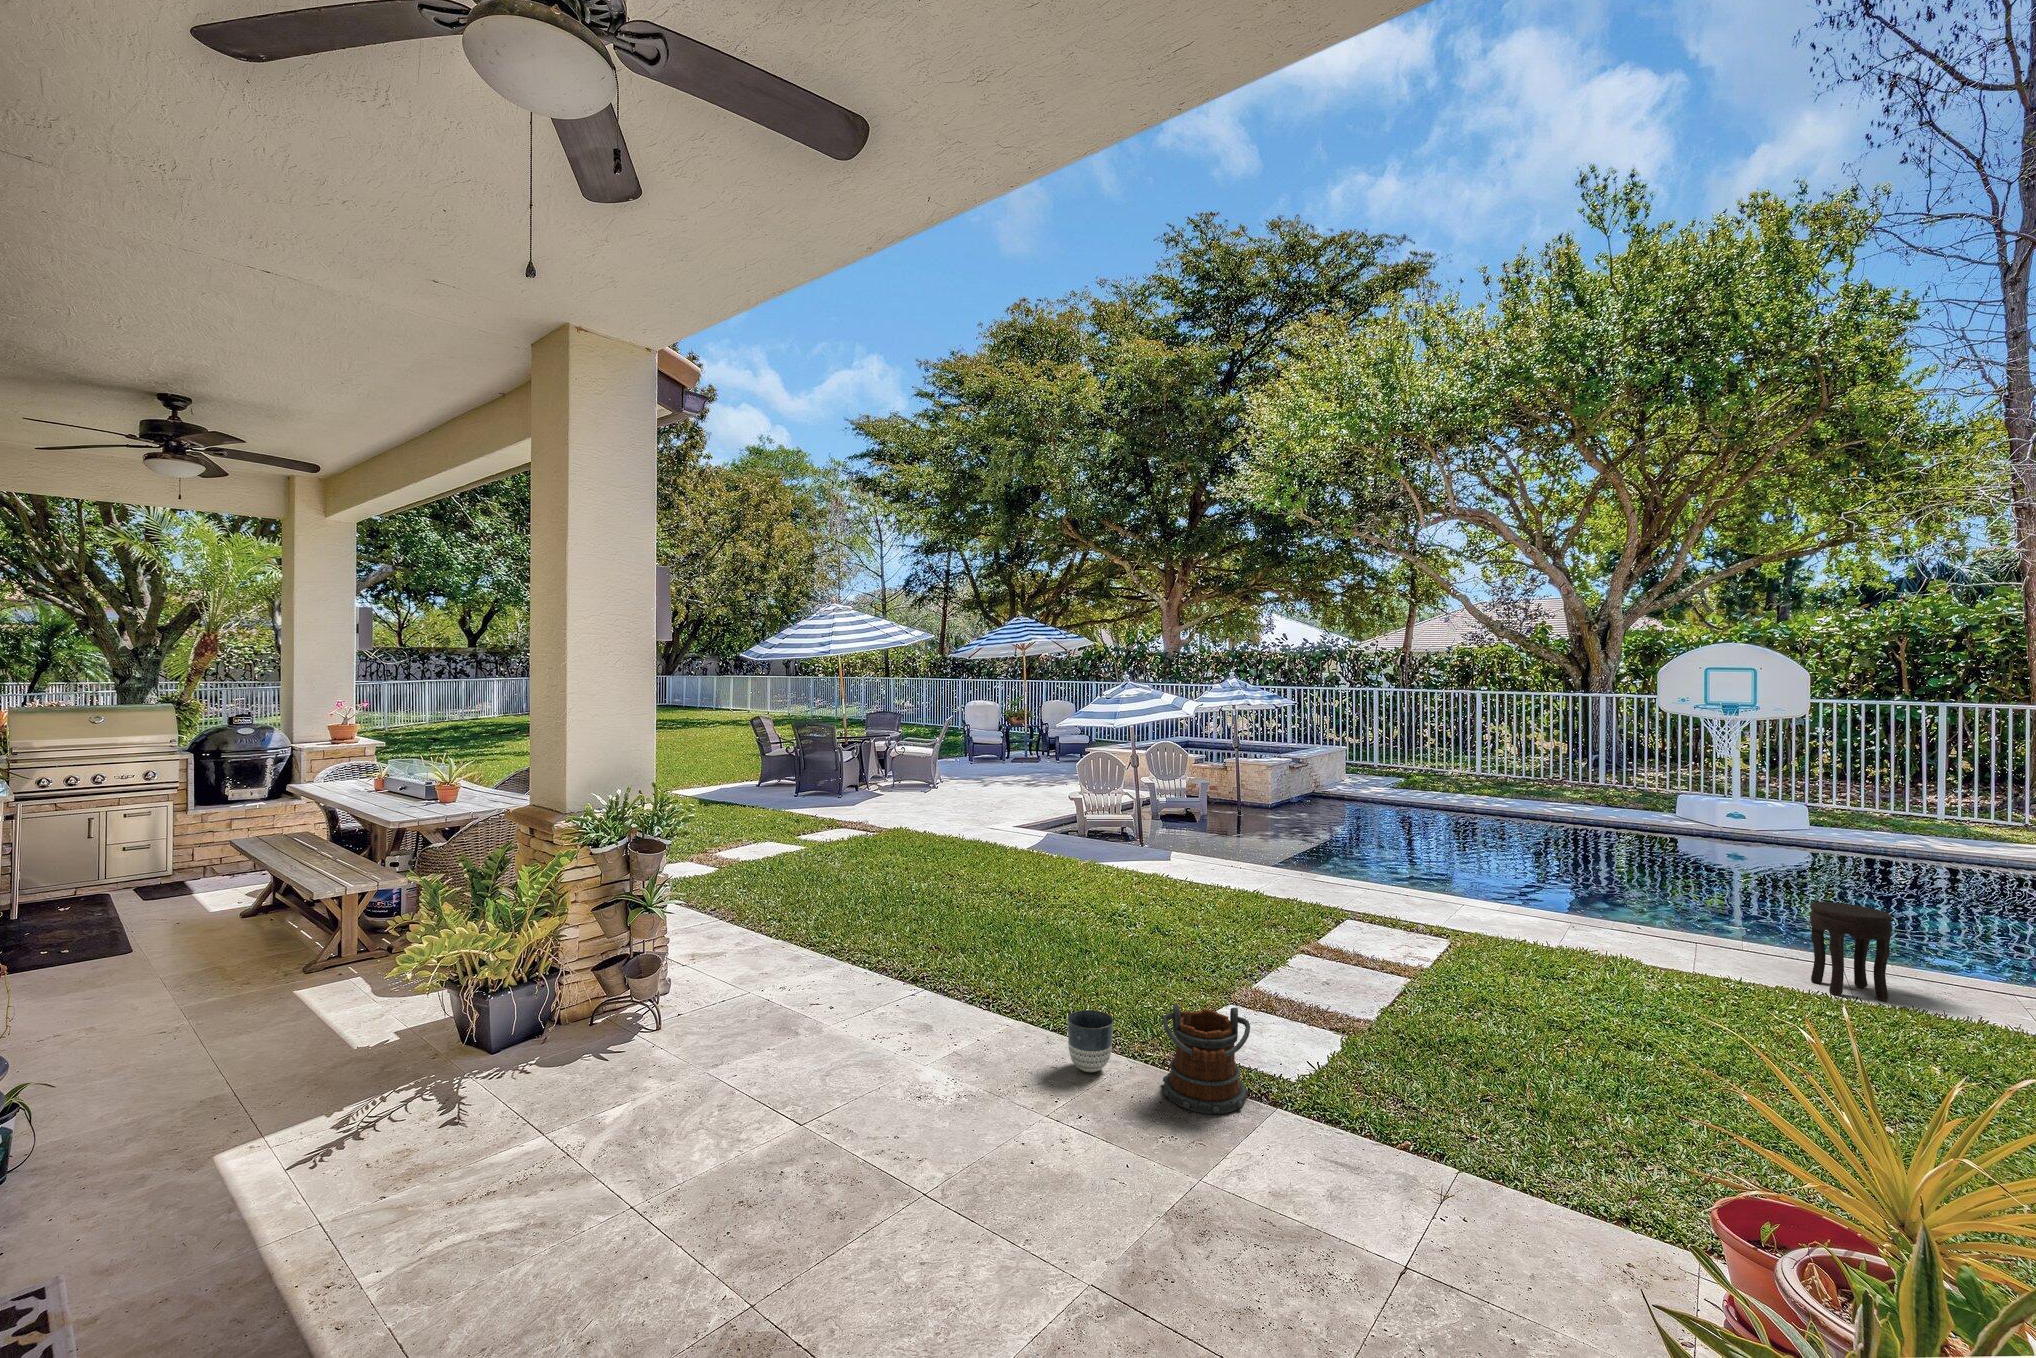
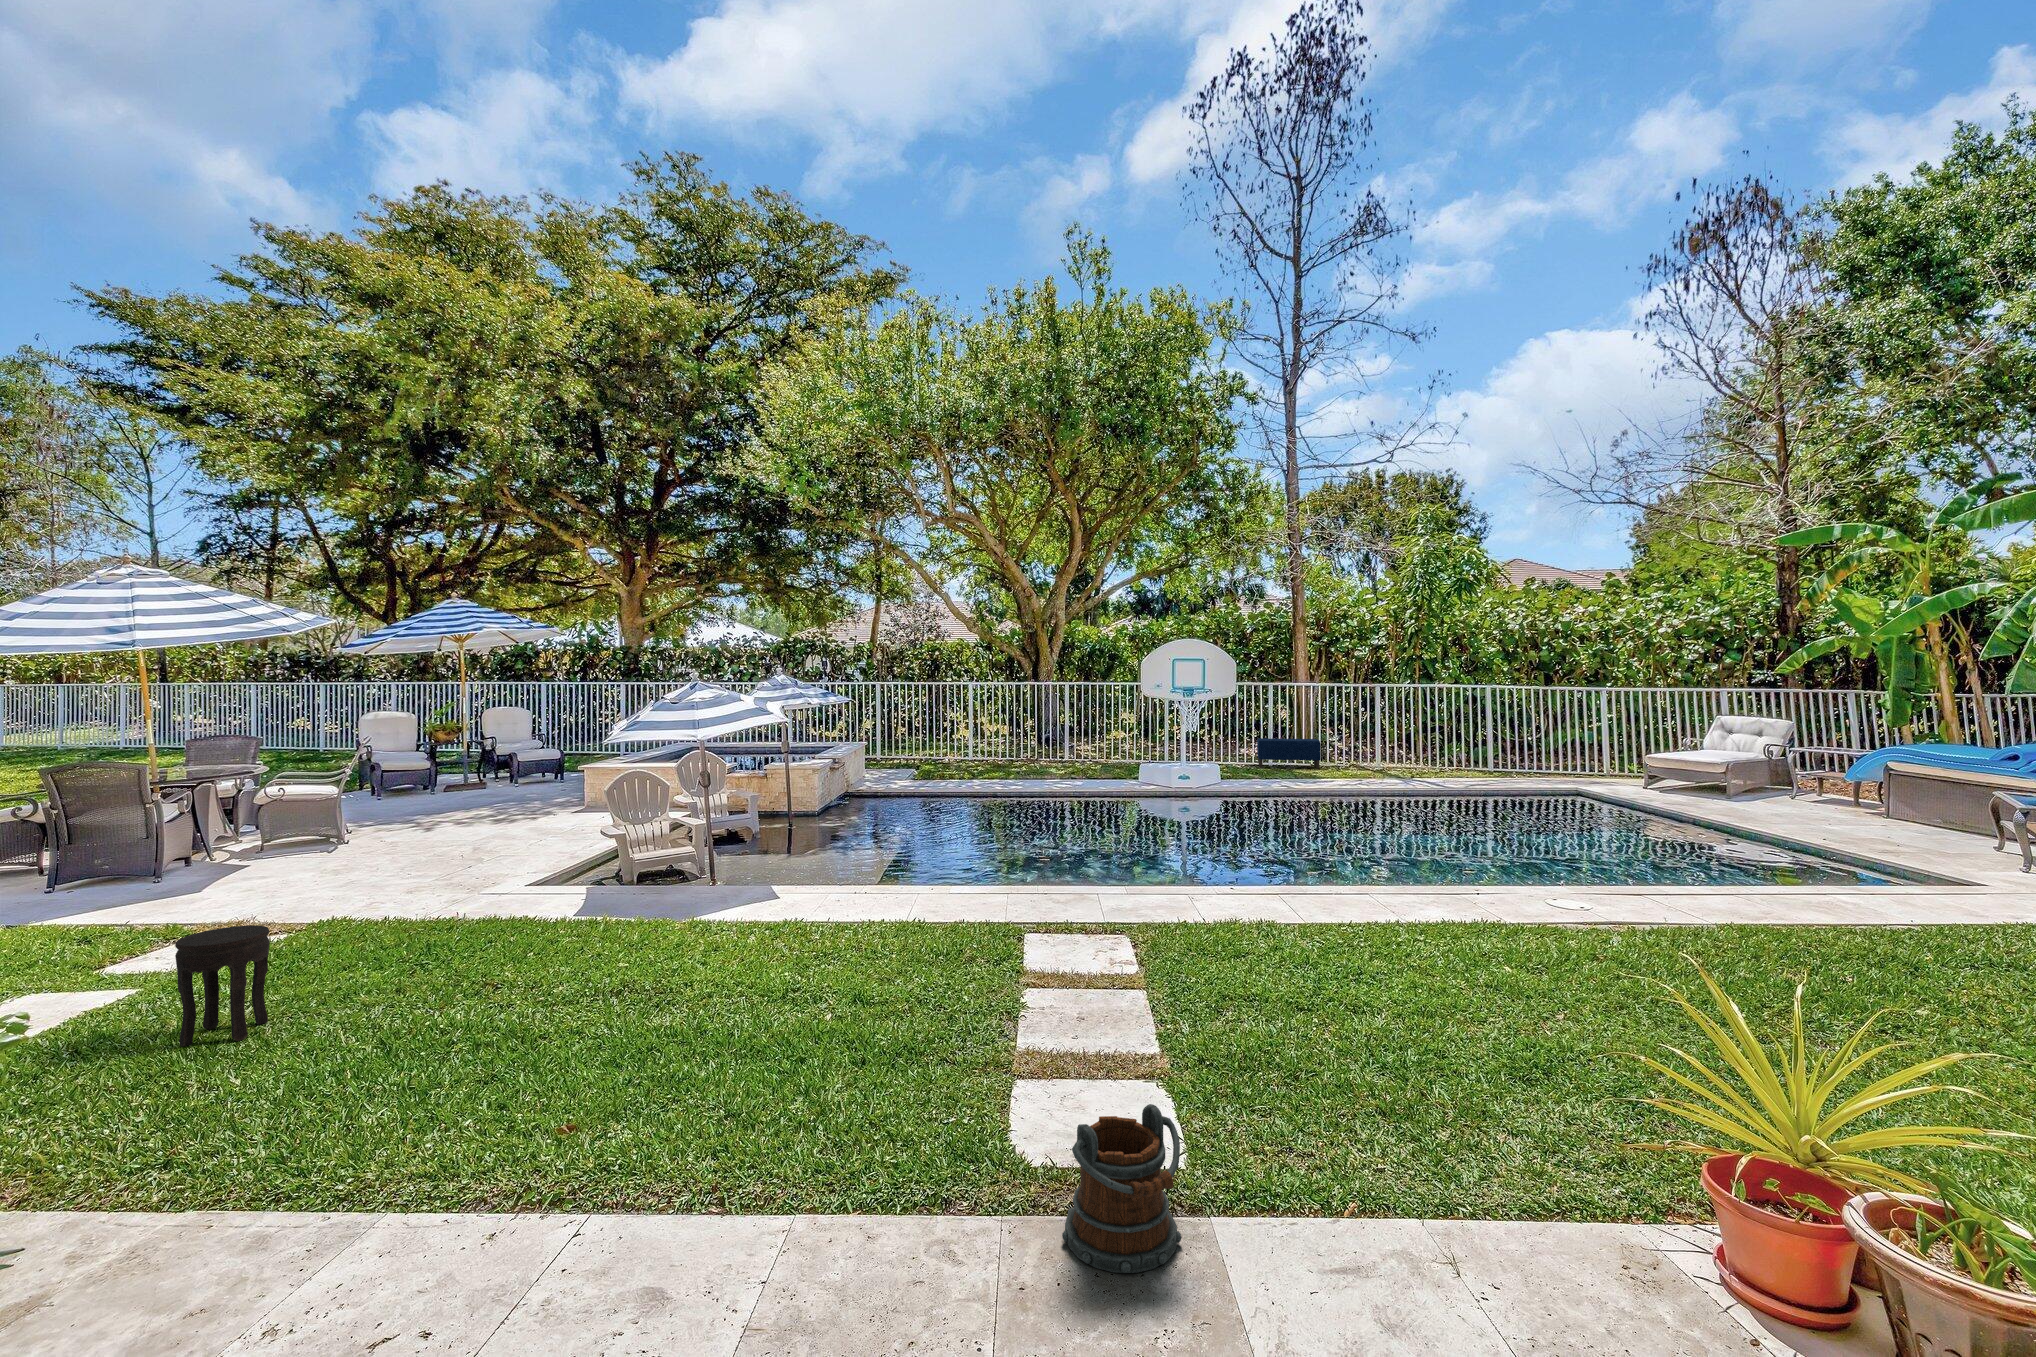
bench: none [1841,774,1951,820] -> present [1257,738,1321,769]
side table: present [1810,902,1892,1001] -> present [175,925,270,1046]
planter: present [1067,1010,1113,1072] -> none [917,1165,988,1268]

